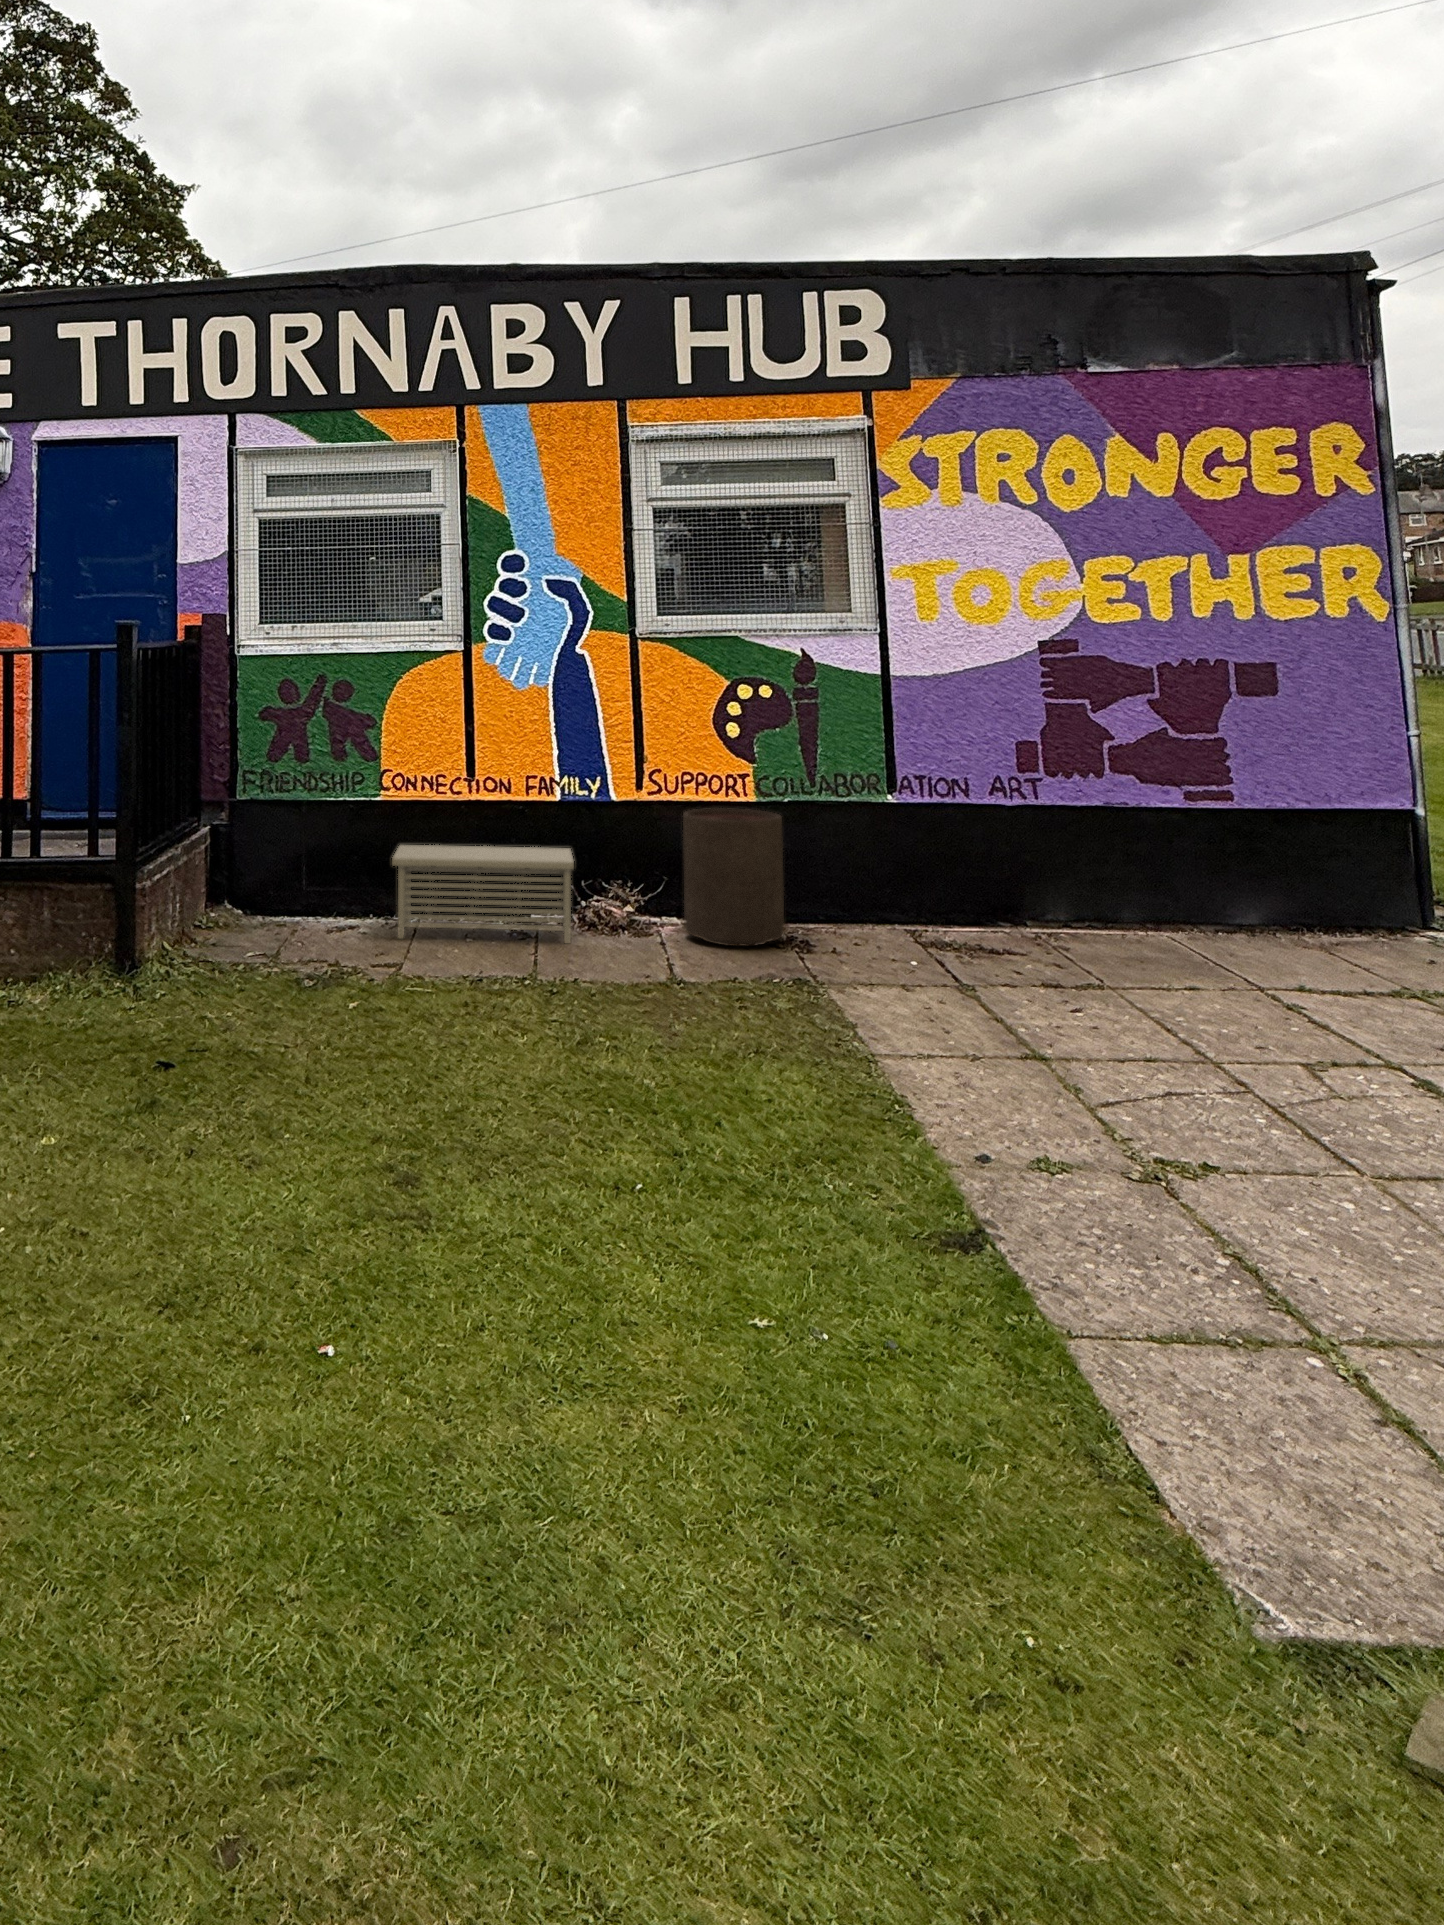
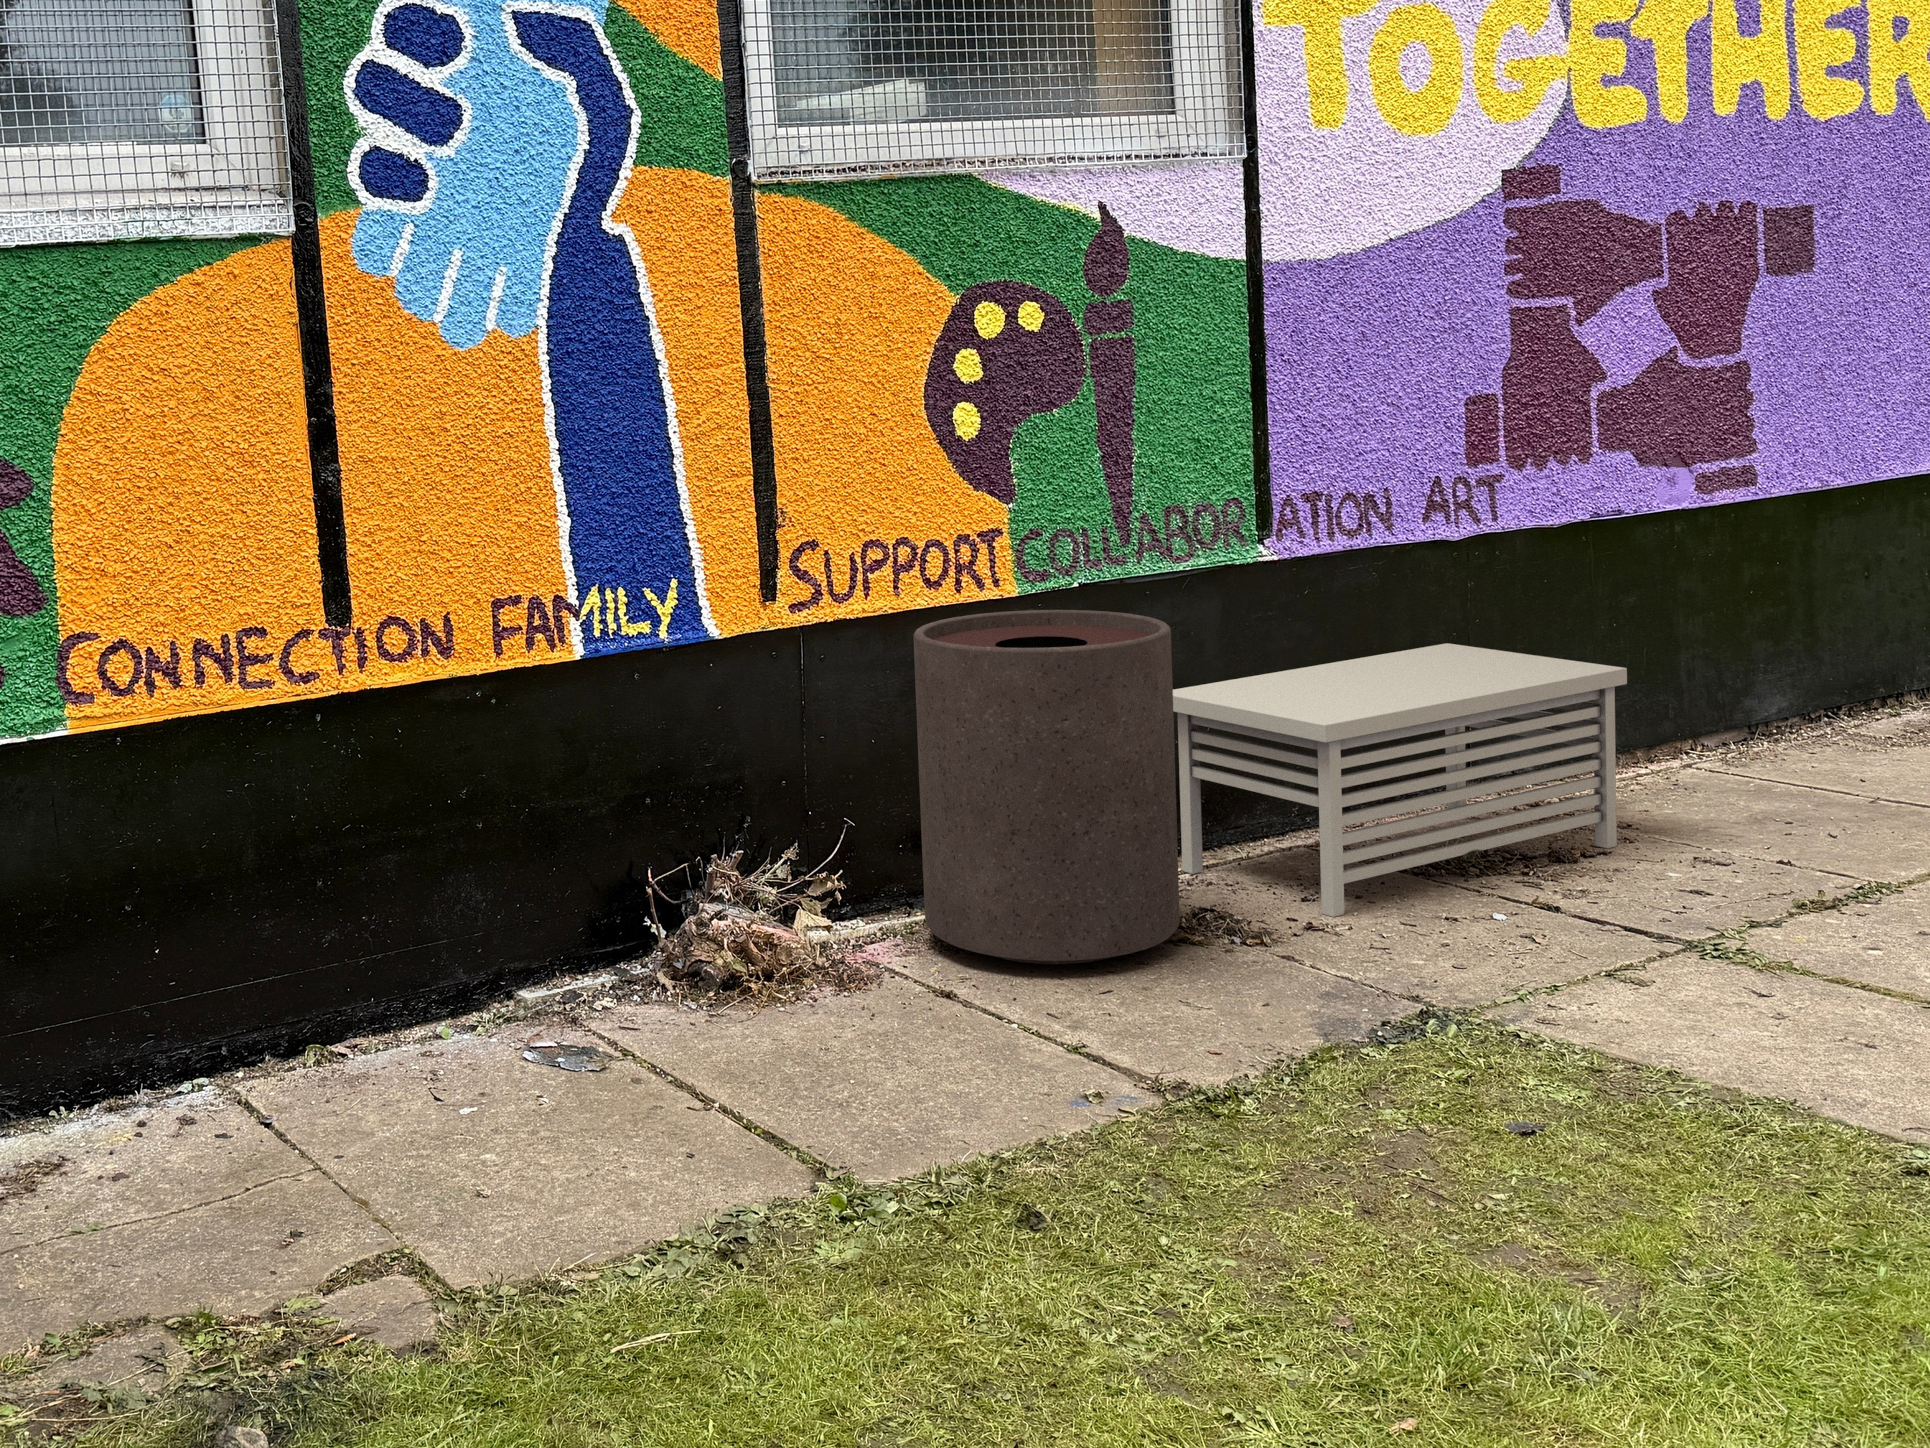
storage bench: present [392,845,574,943] -> present [1173,643,1627,917]

